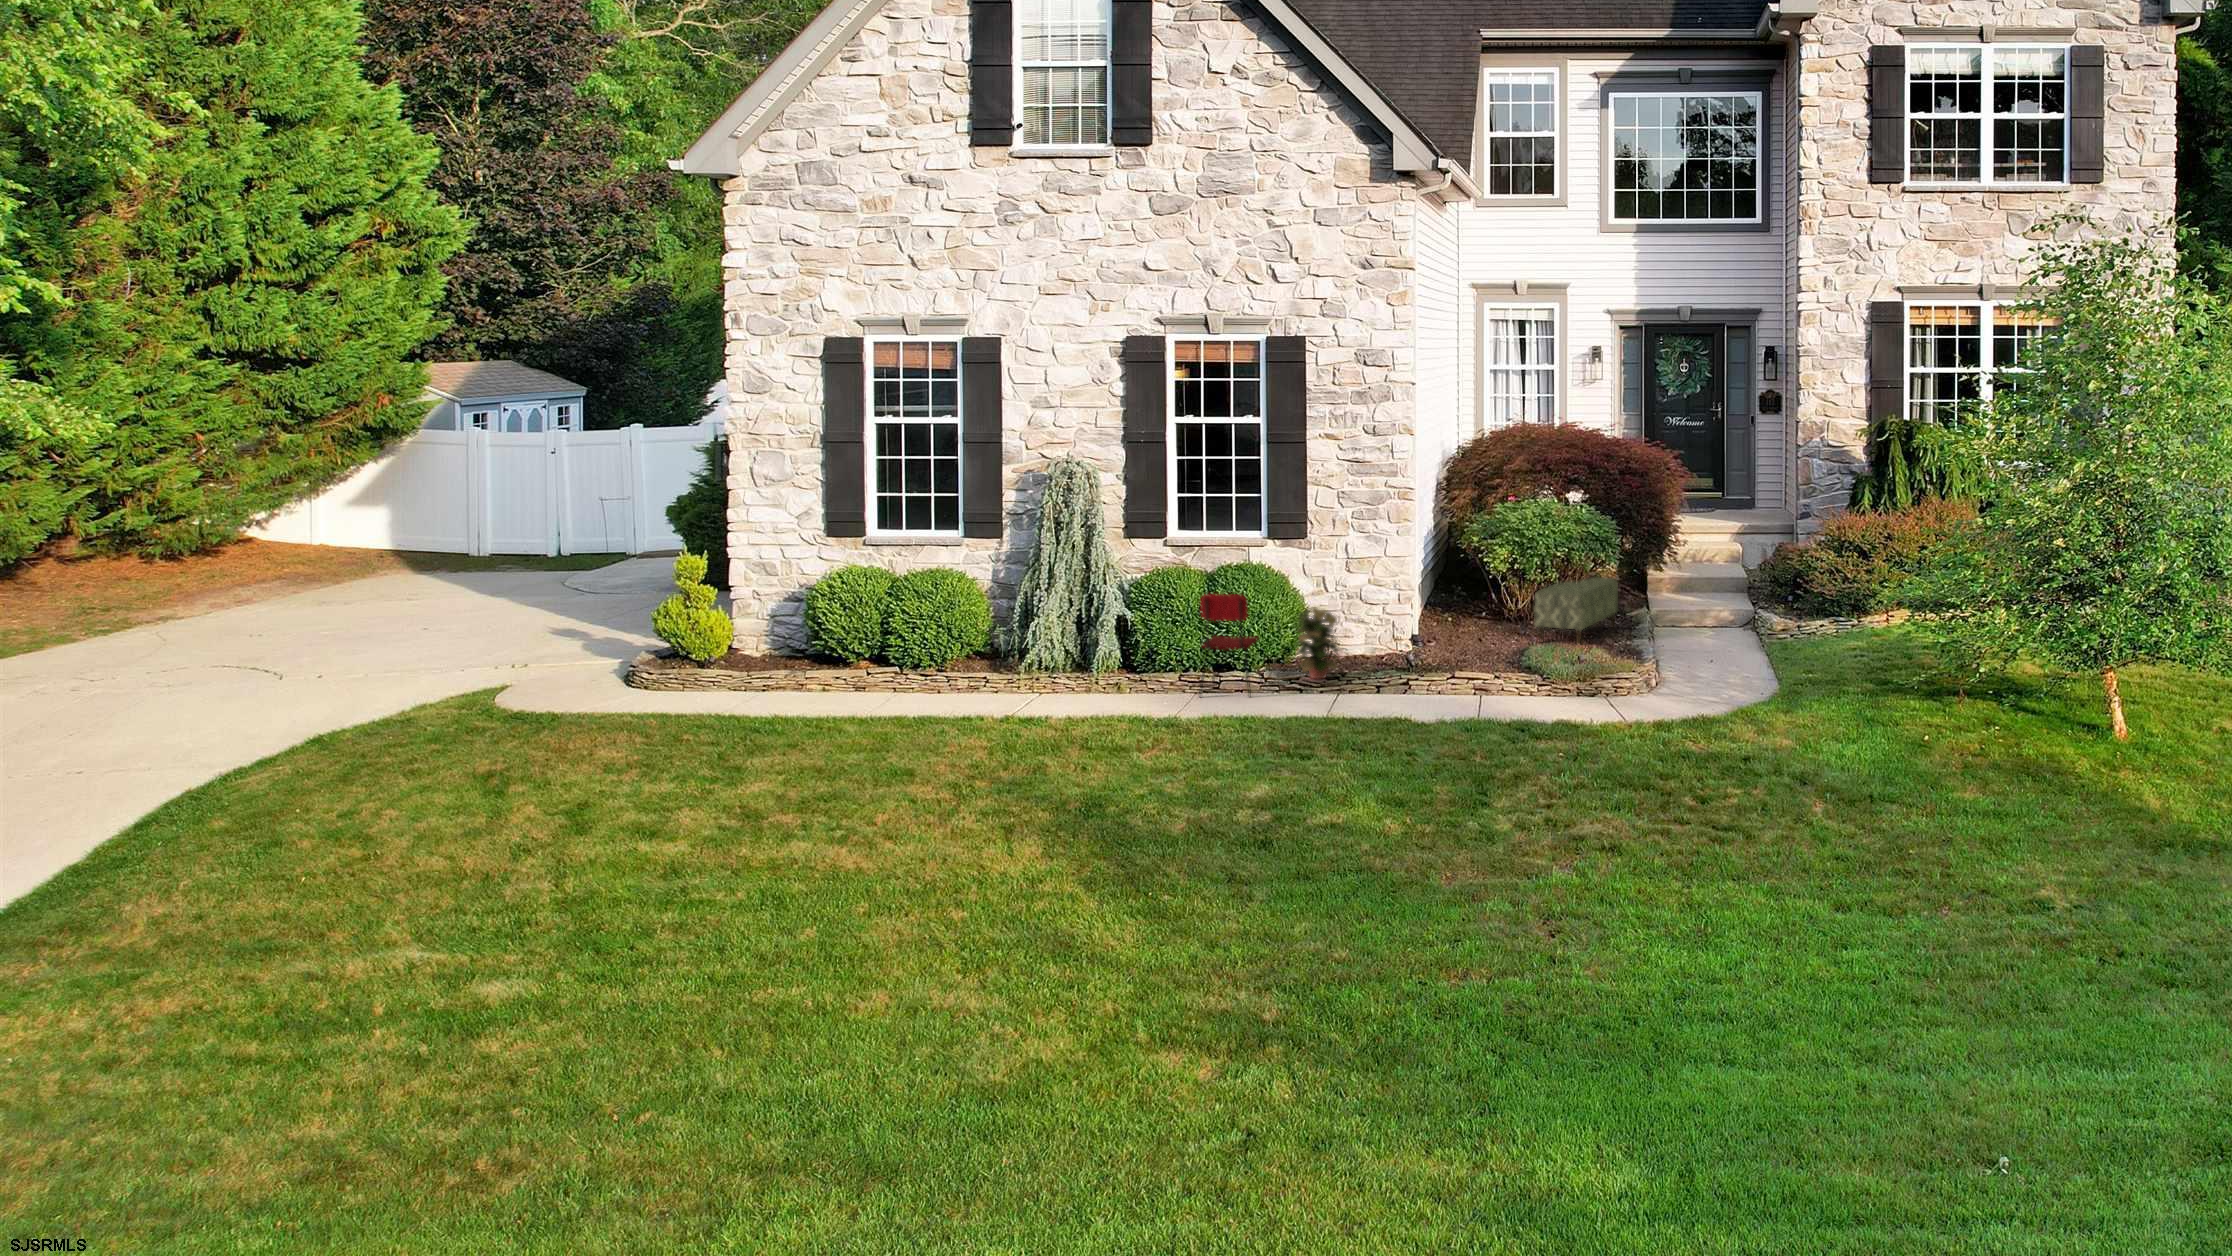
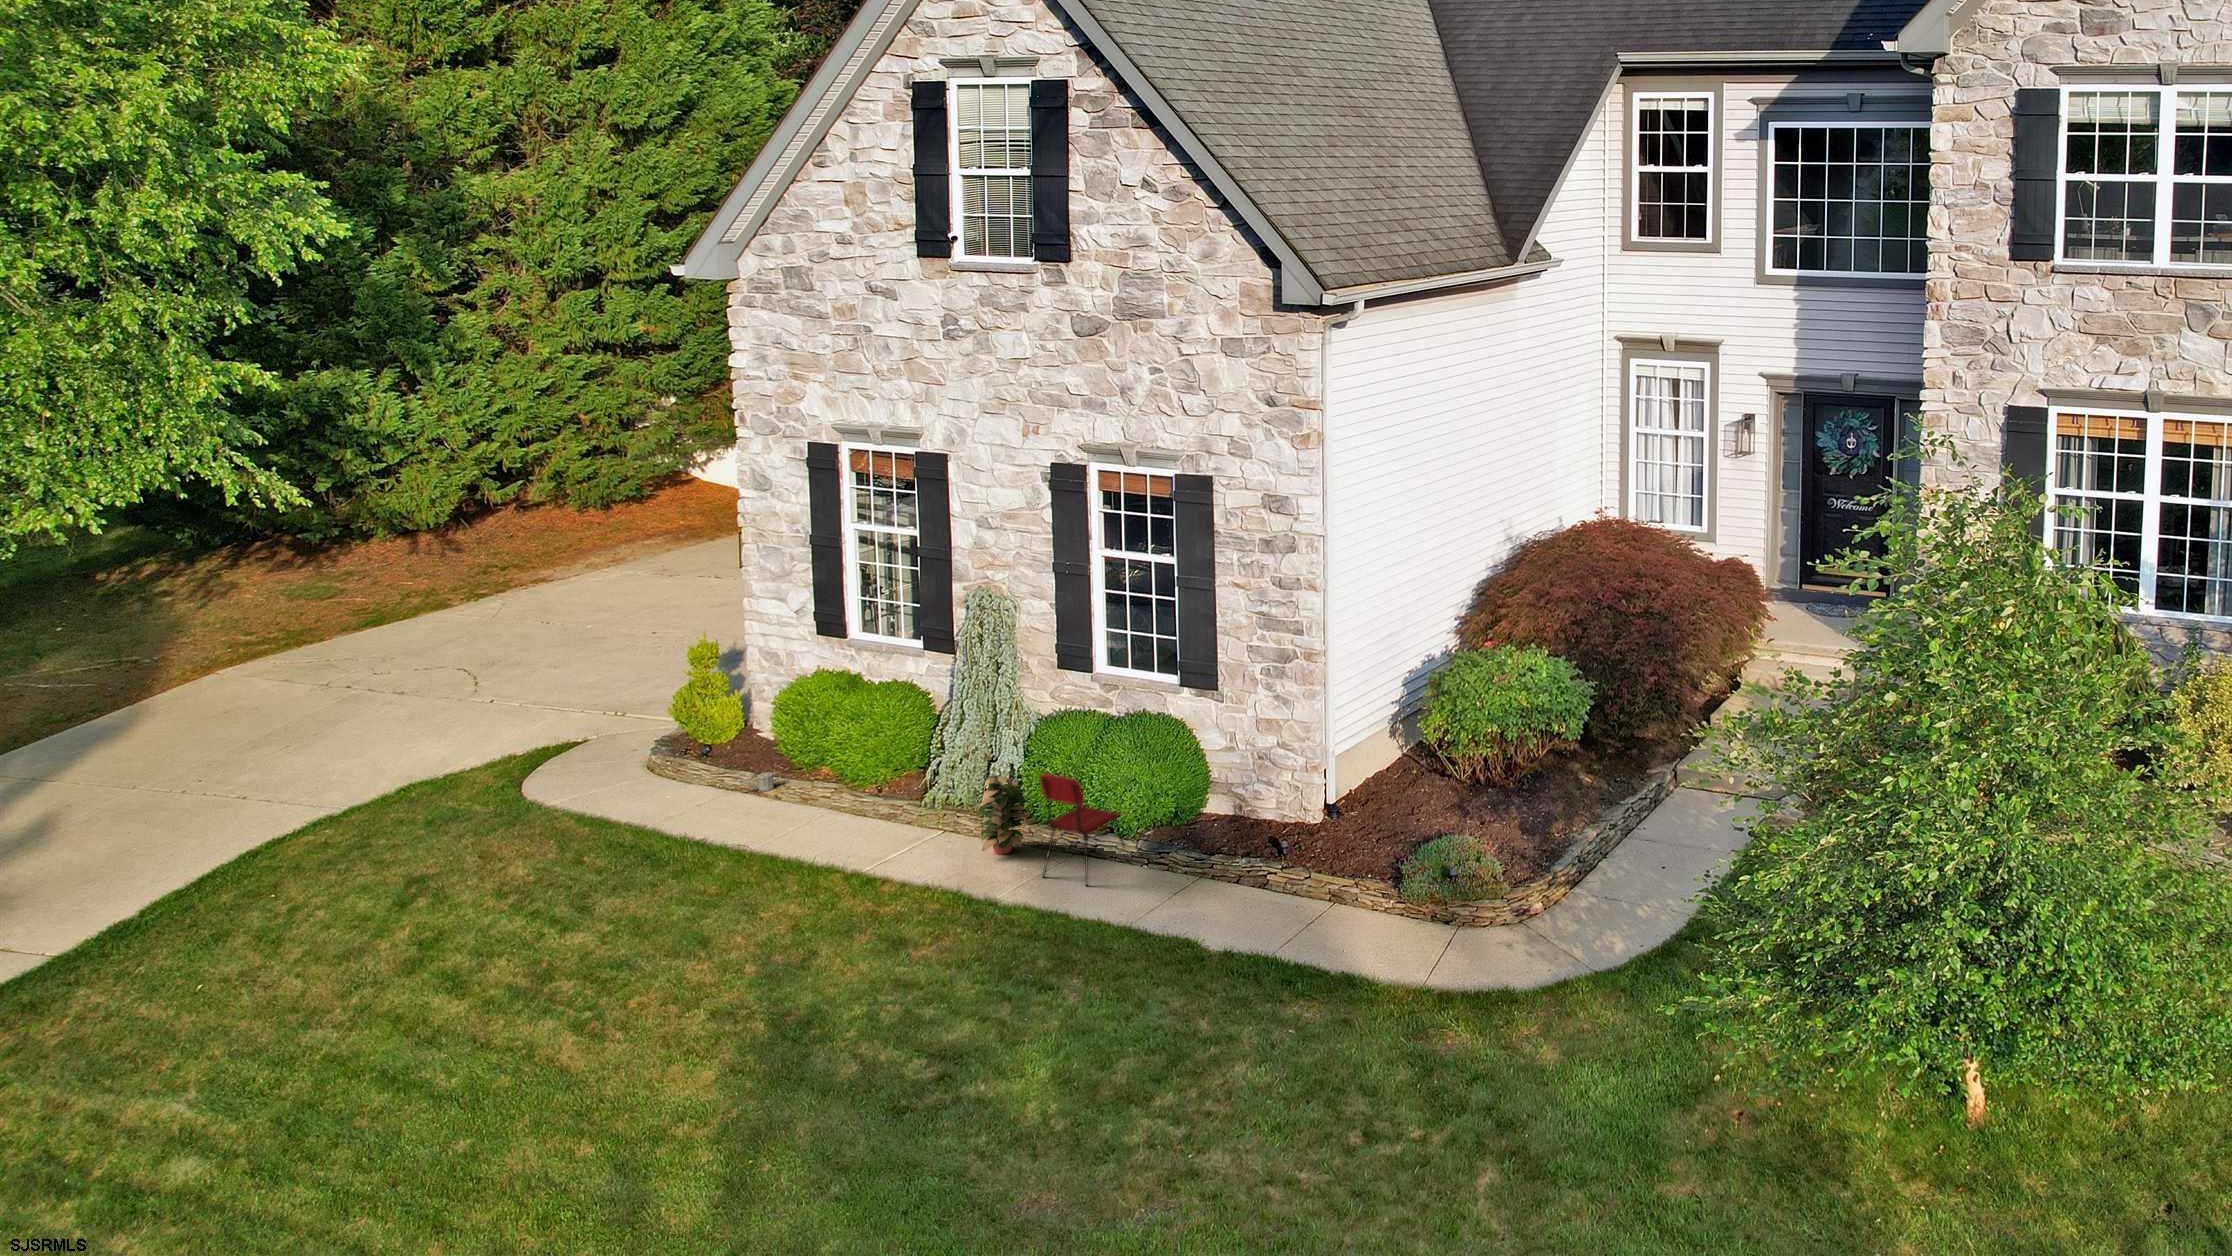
bench: present [1535,578,1618,644] -> none [1482,736,1606,836]
decorative plant: present [1297,607,1339,679] -> present [975,775,1029,854]
watering can: none [782,667,818,686] -> present [739,771,781,792]

